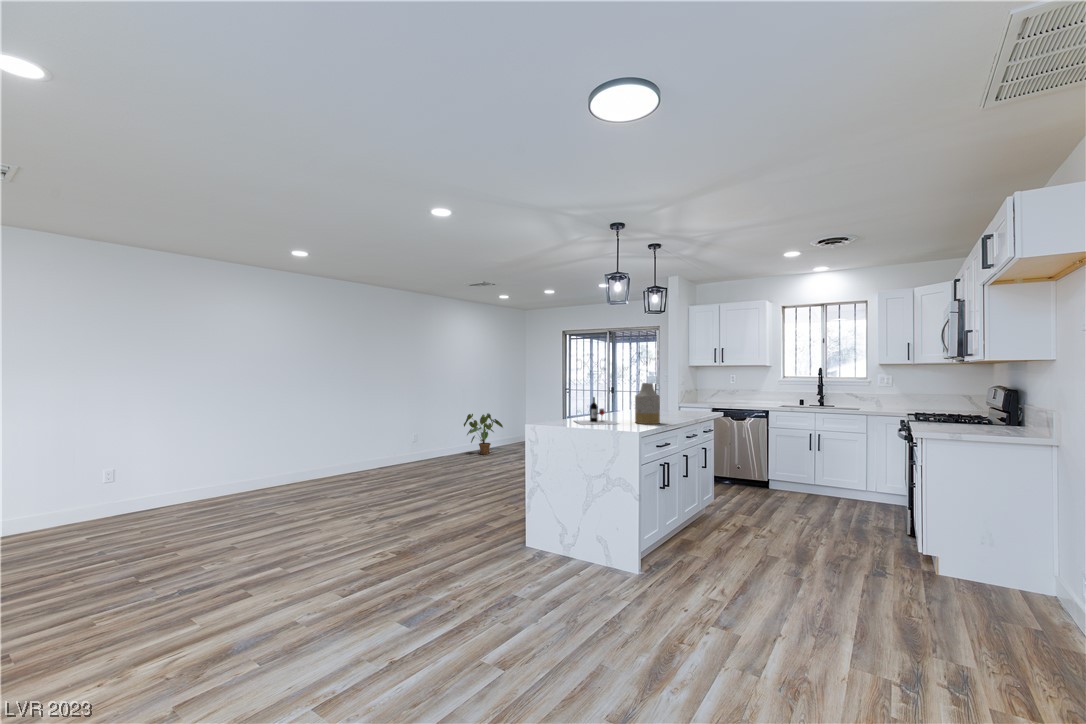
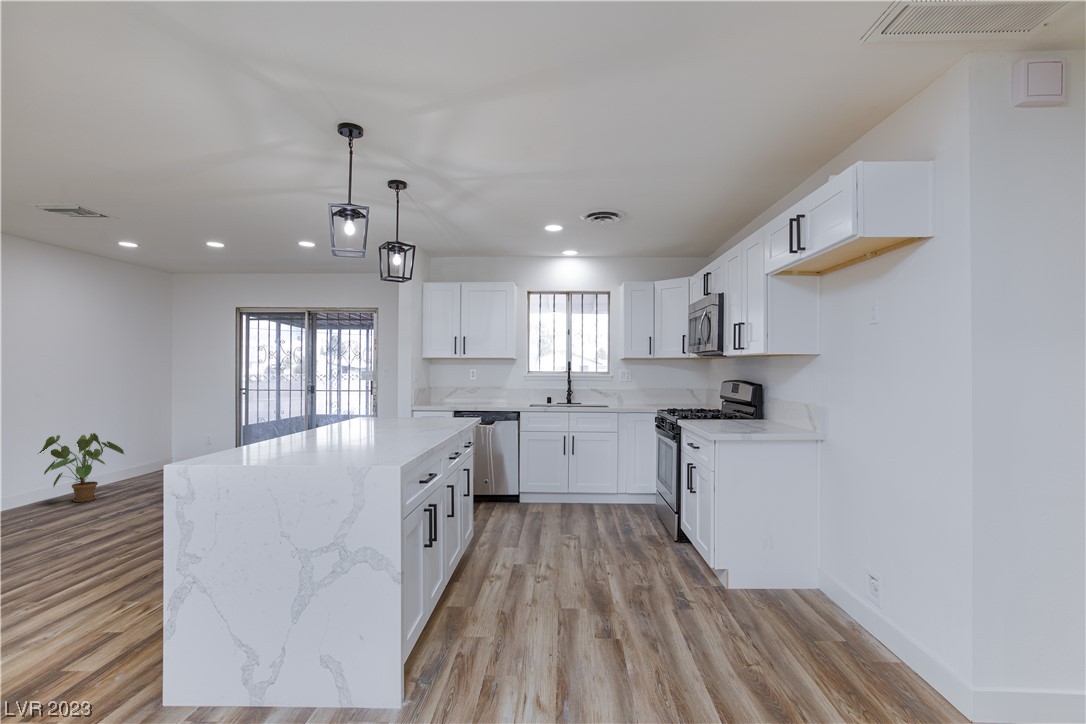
vase: present [635,383,660,424] -> none [383,382,422,448]
wine bottle: present [575,397,617,425] -> none [268,407,359,459]

